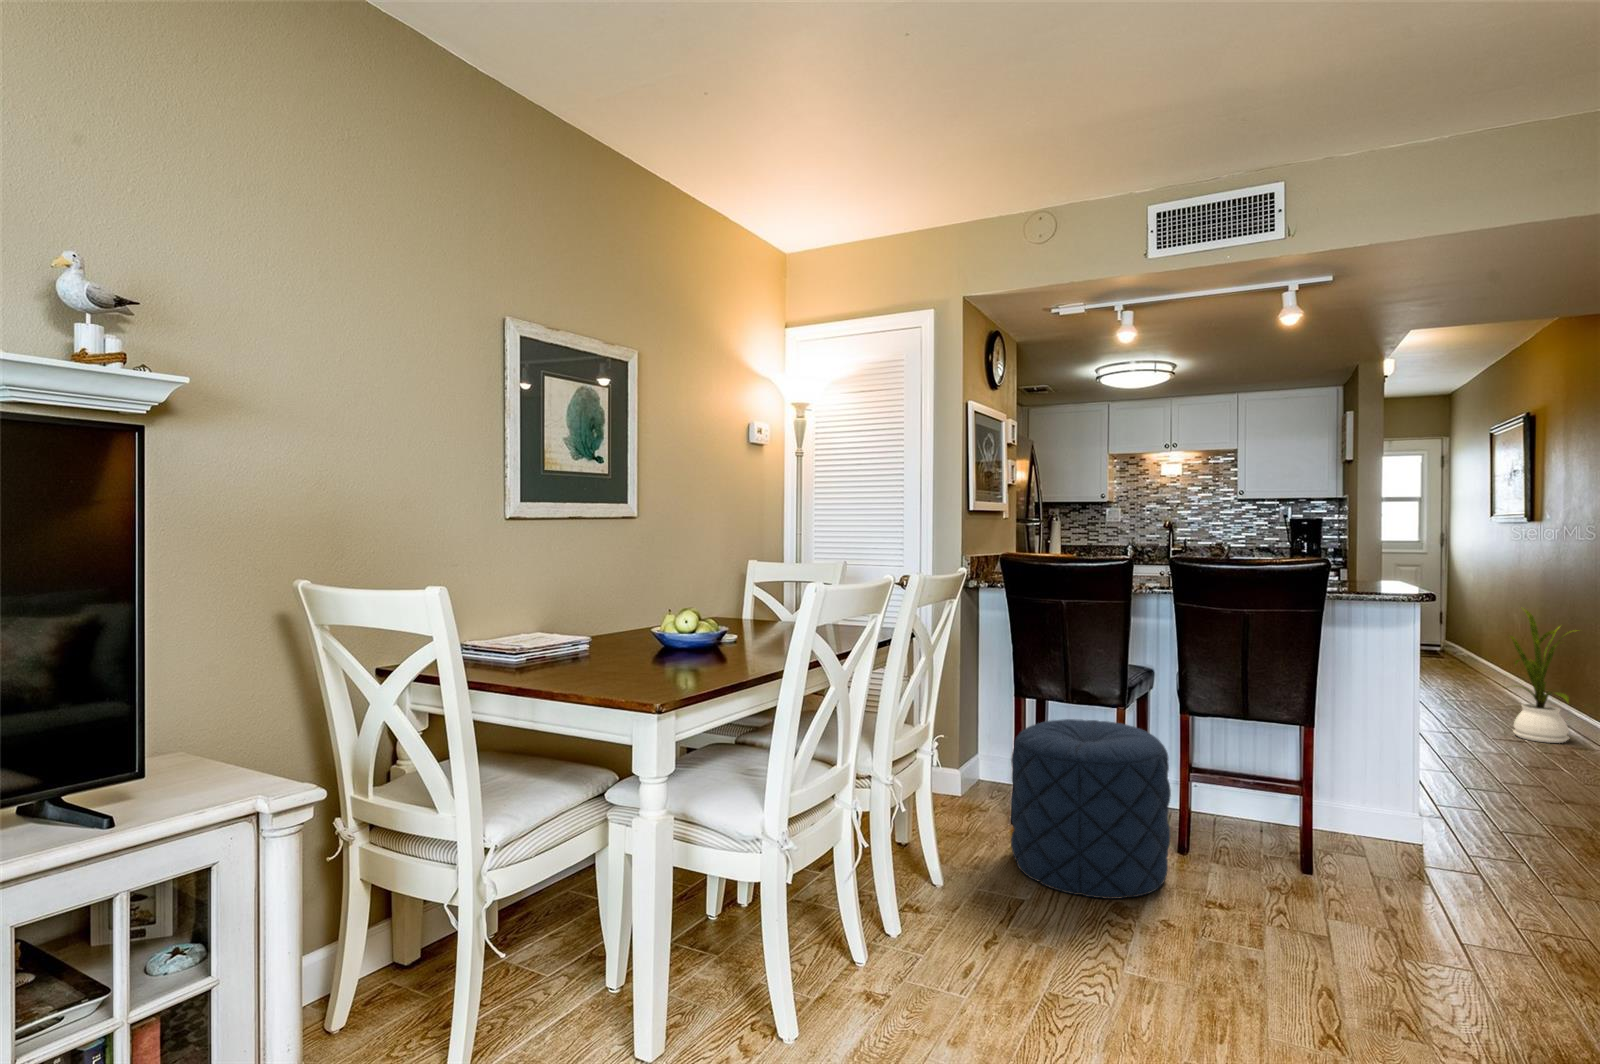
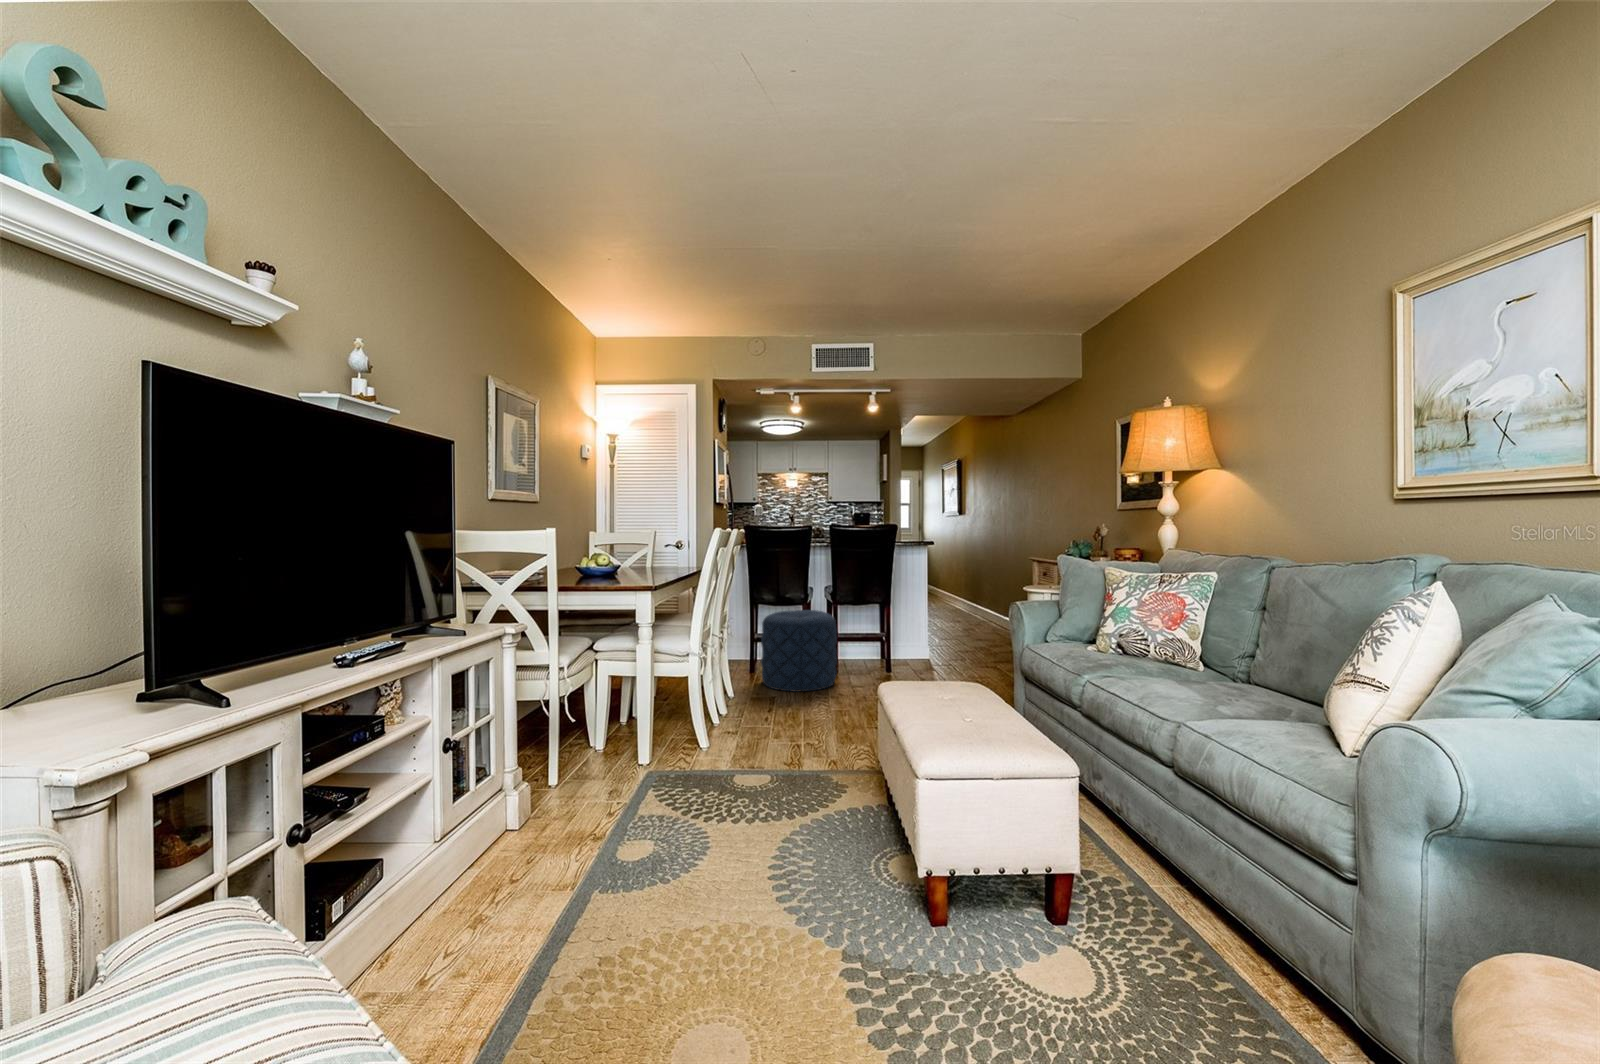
house plant: present [1510,609,1569,743] -> none [951,556,981,620]

